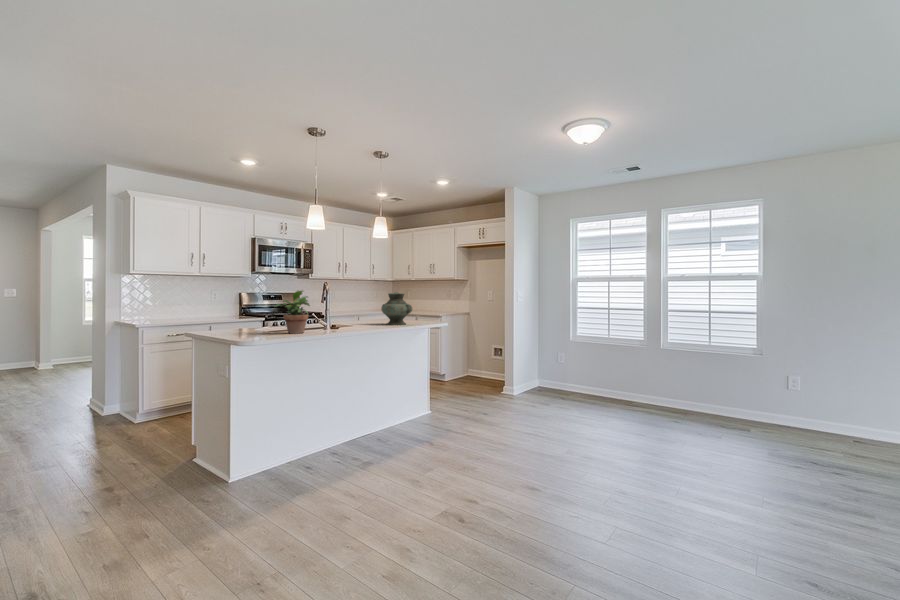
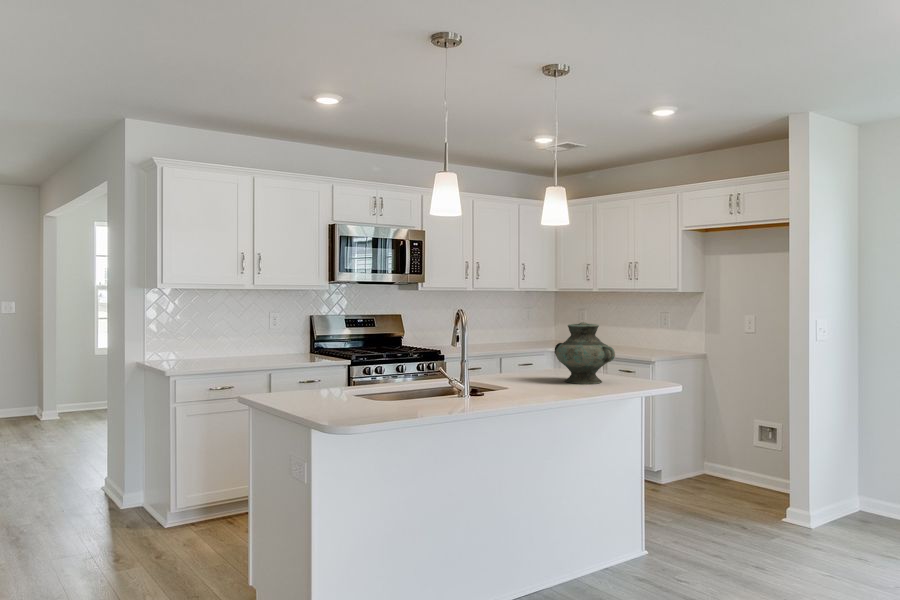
potted plant: present [275,290,310,334] -> none [380,330,440,408]

